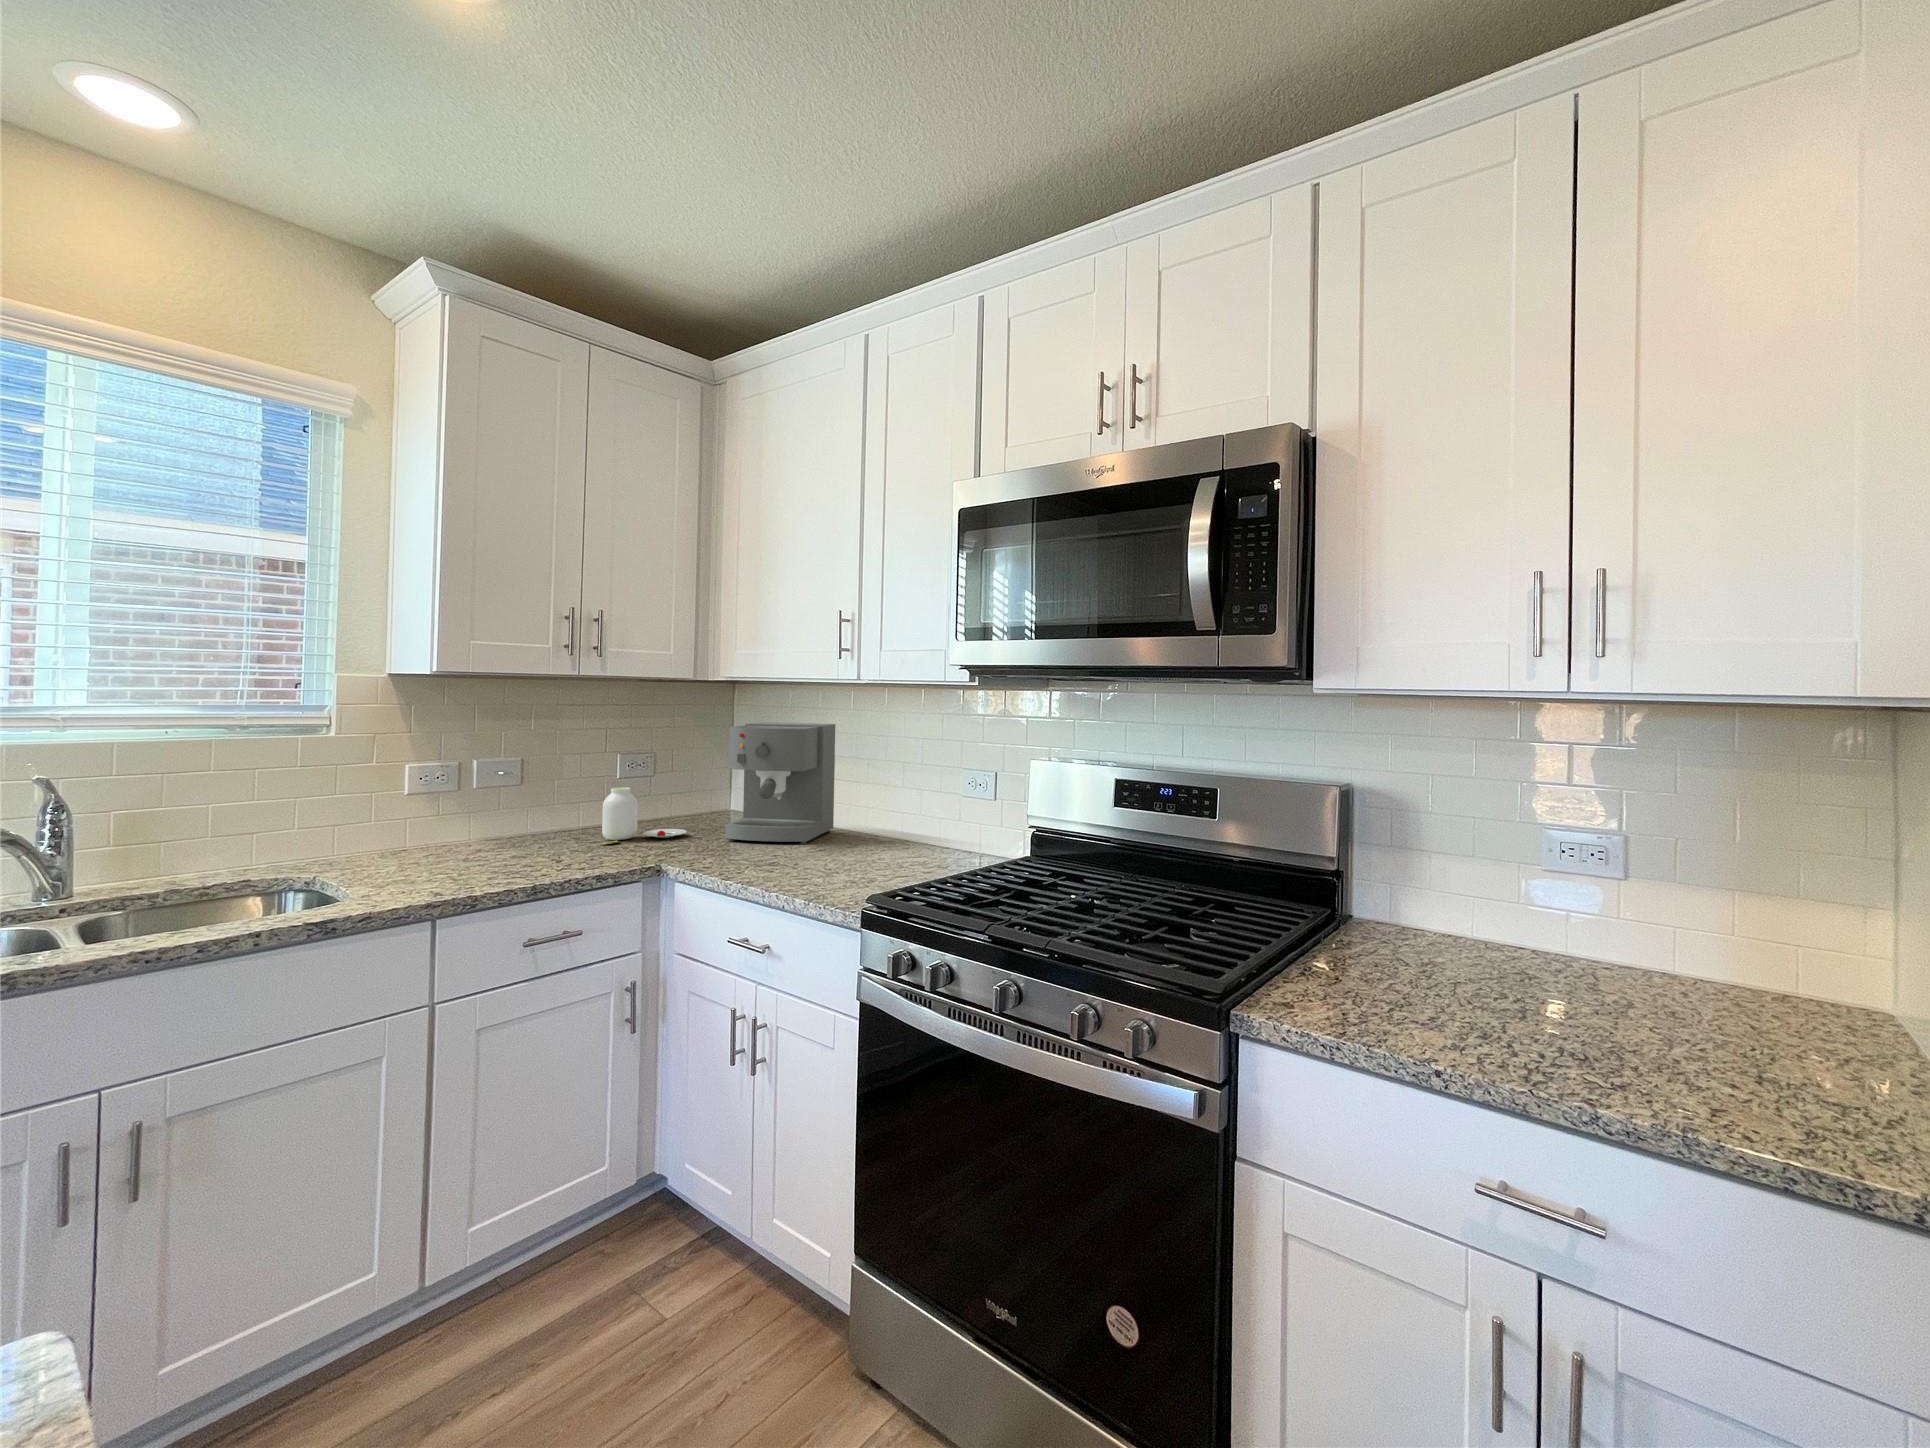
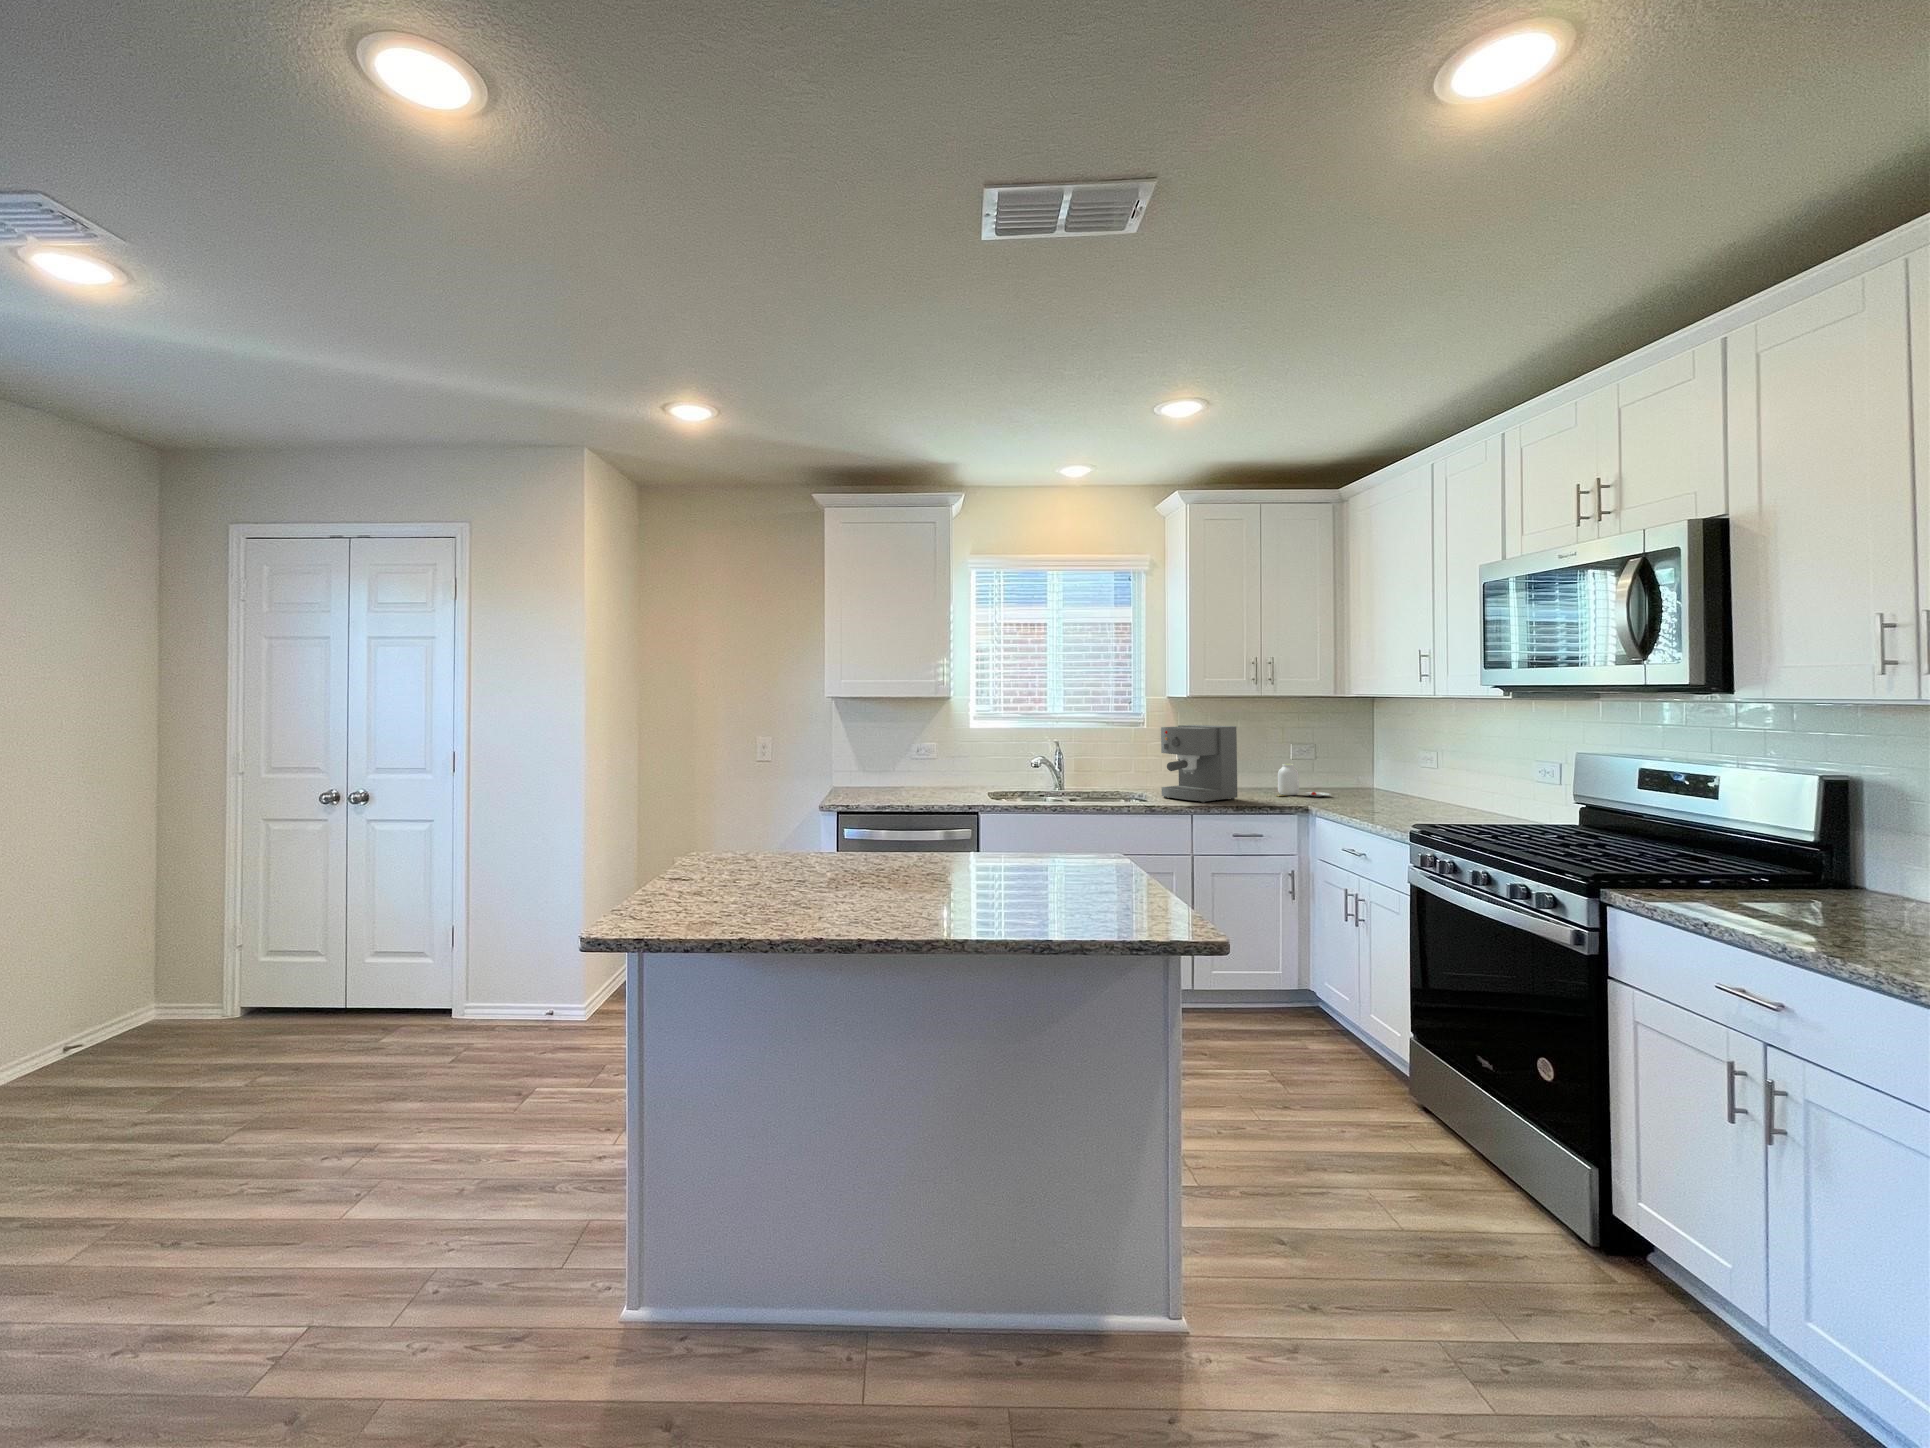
coffee maker: present [725,722,835,844] -> present [1161,725,1237,803]

